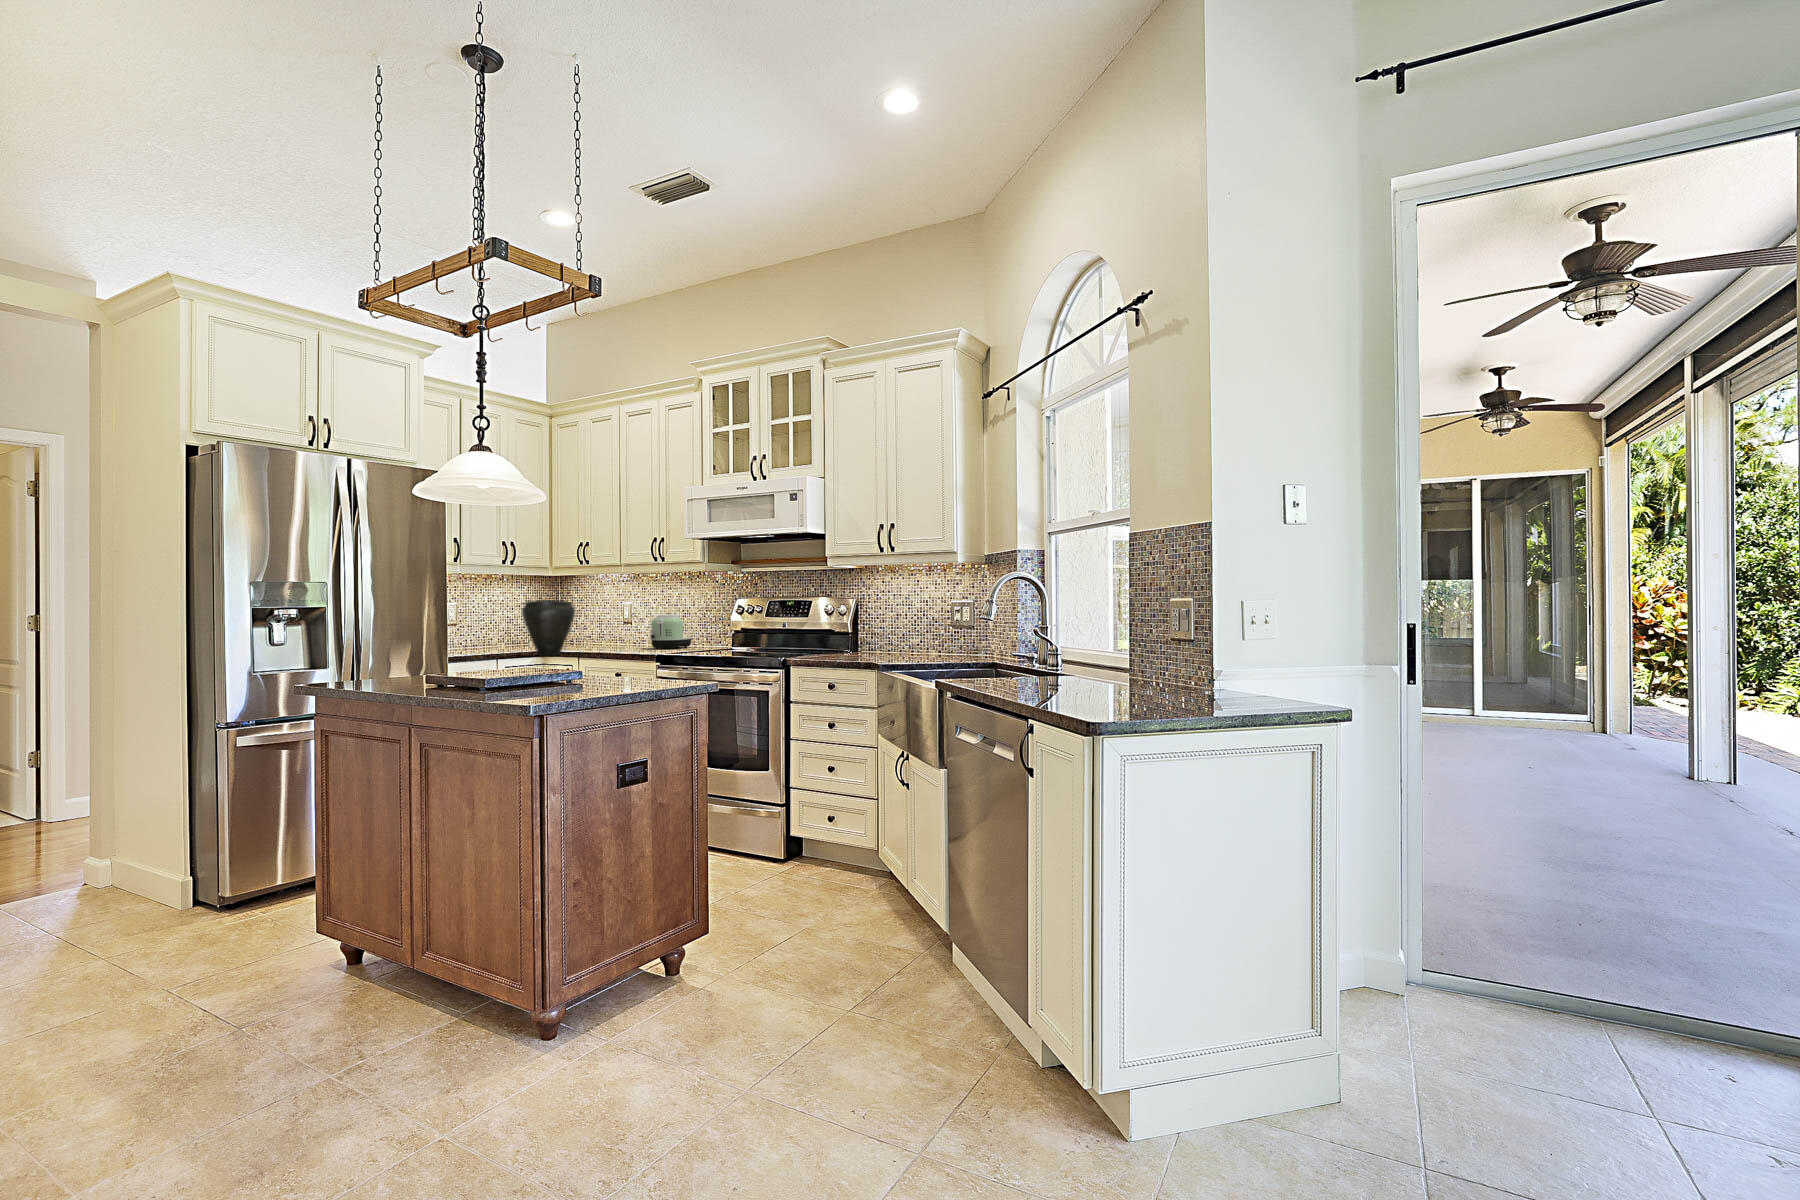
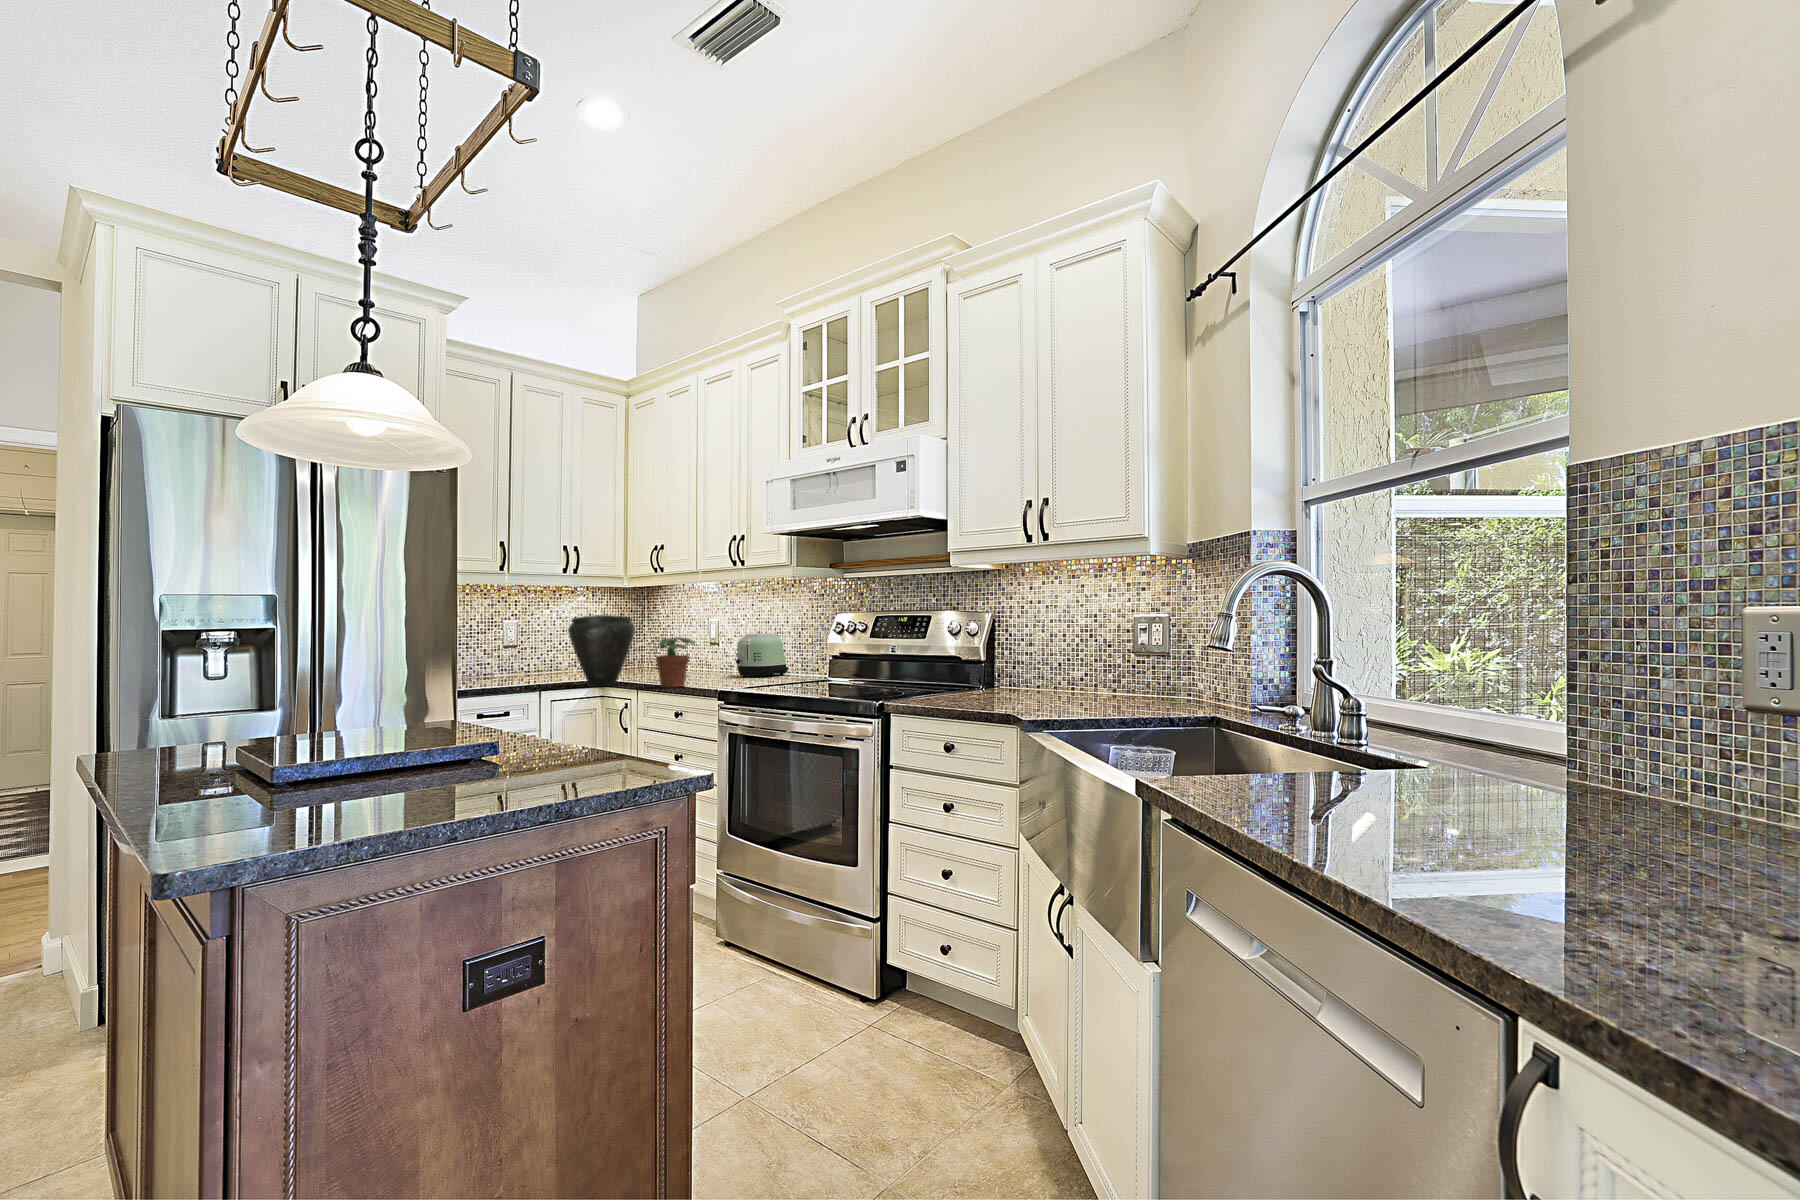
potted plant: none [591,617,629,655] -> present [652,637,695,688]

